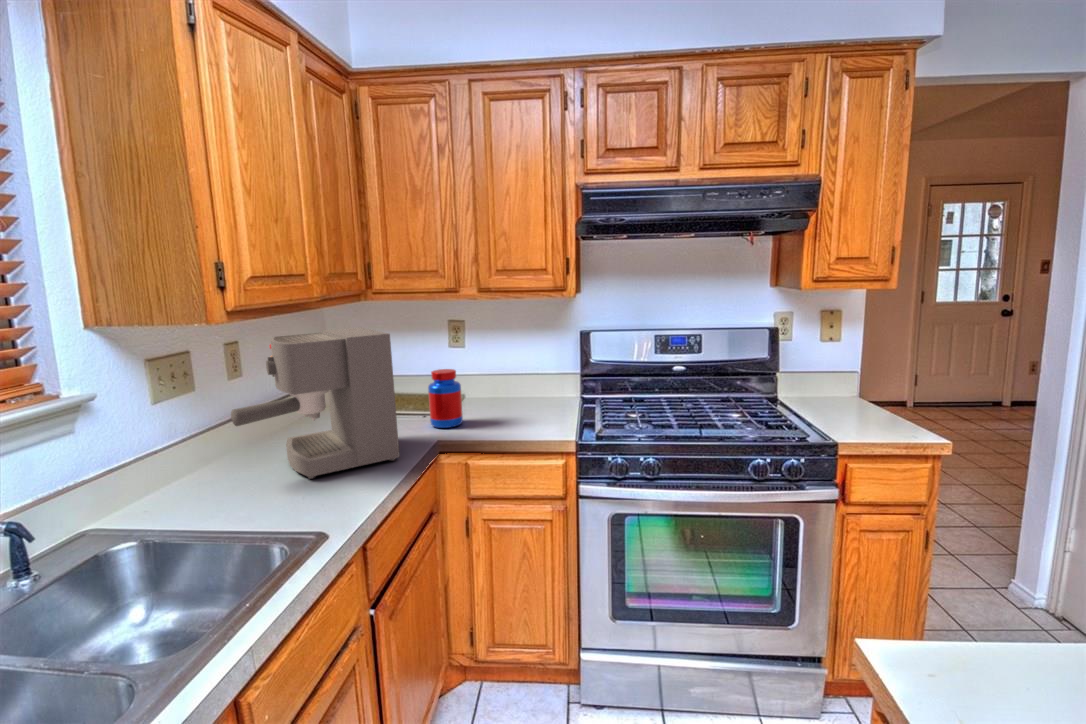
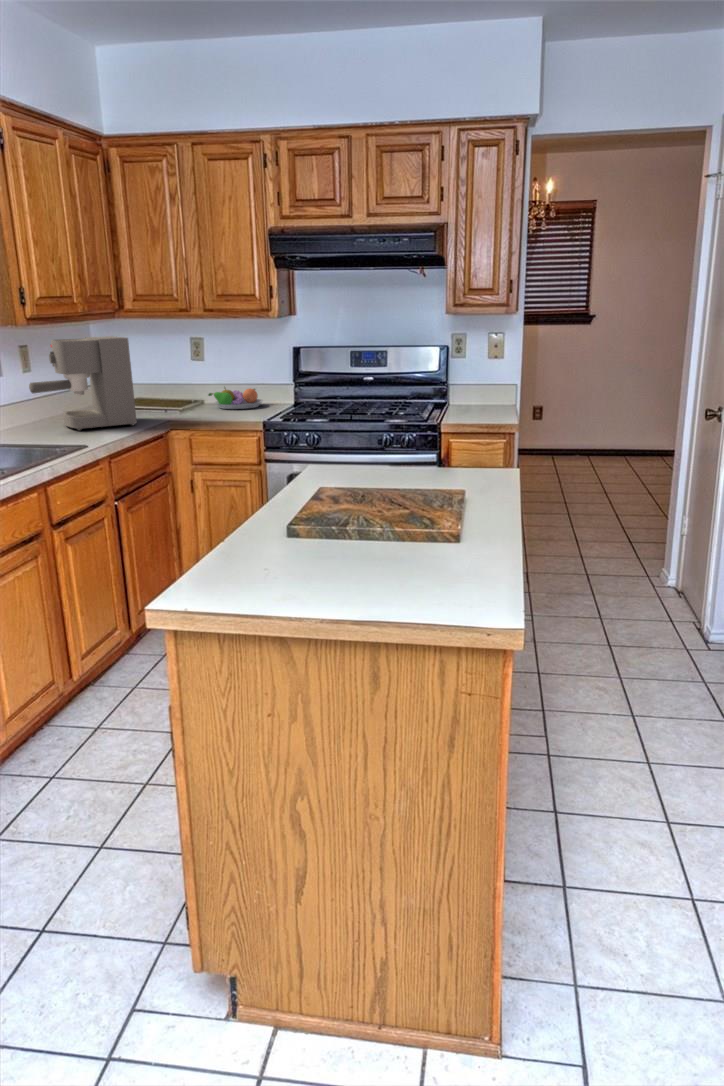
jar: present [428,369,463,428] -> none [163,372,190,415]
fruit bowl: none [481,381,549,413] -> present [208,388,263,409]

